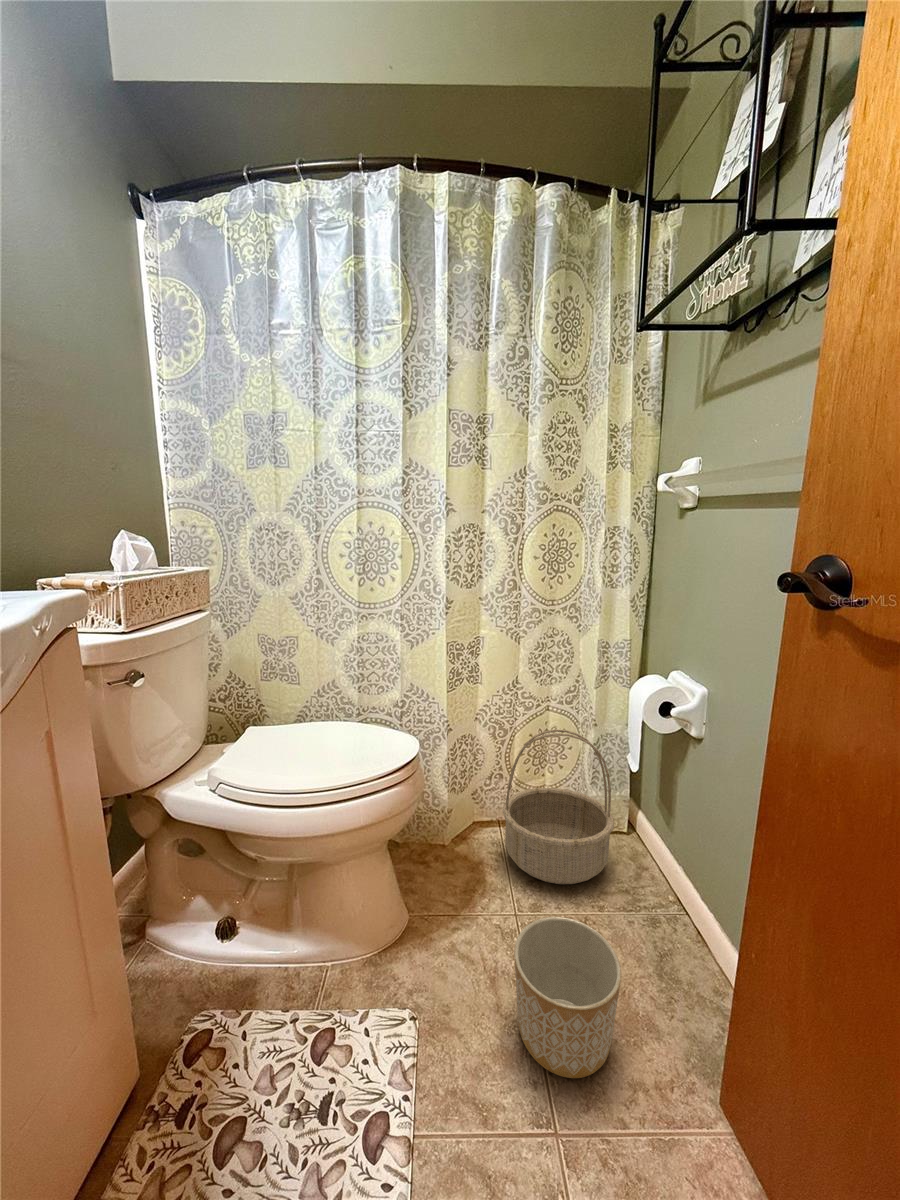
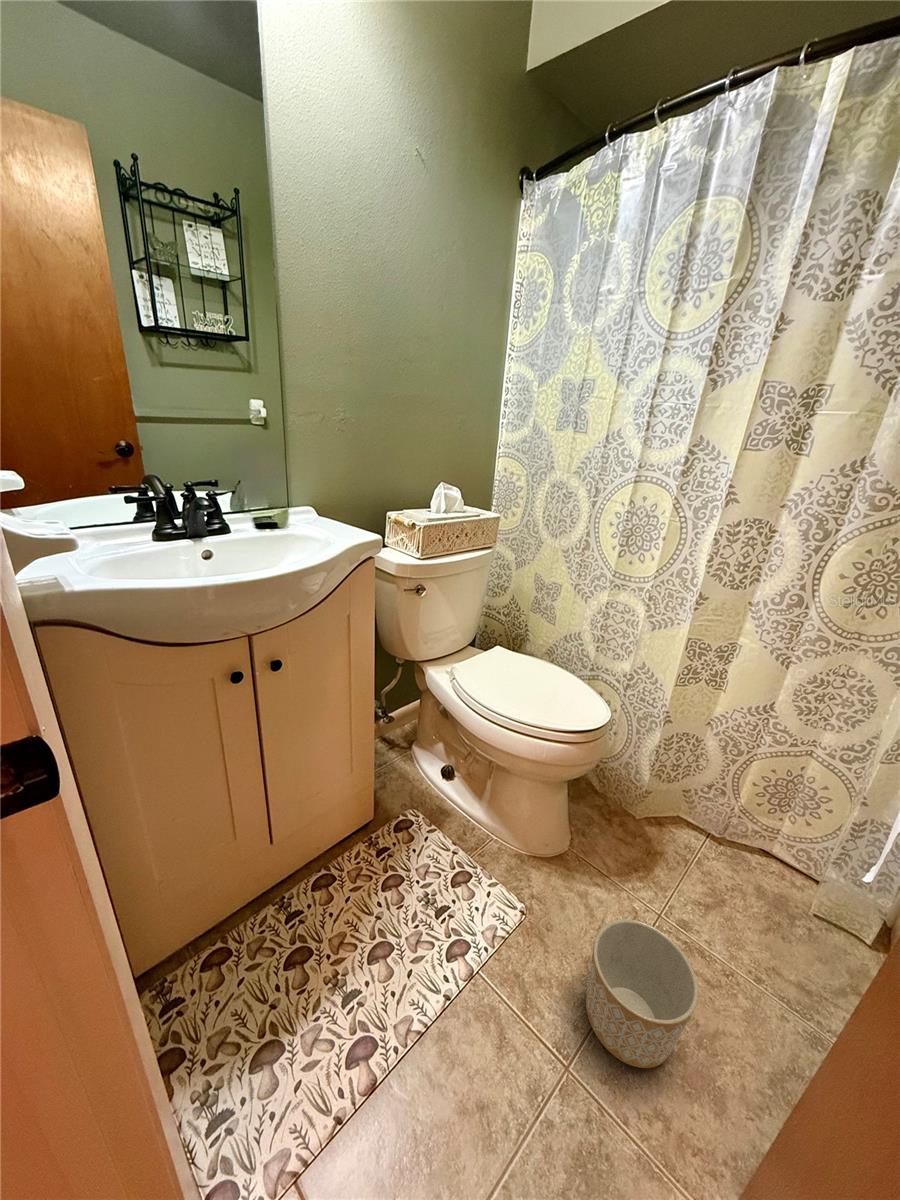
basket: present [503,729,614,884] -> none [688,772,842,950]

